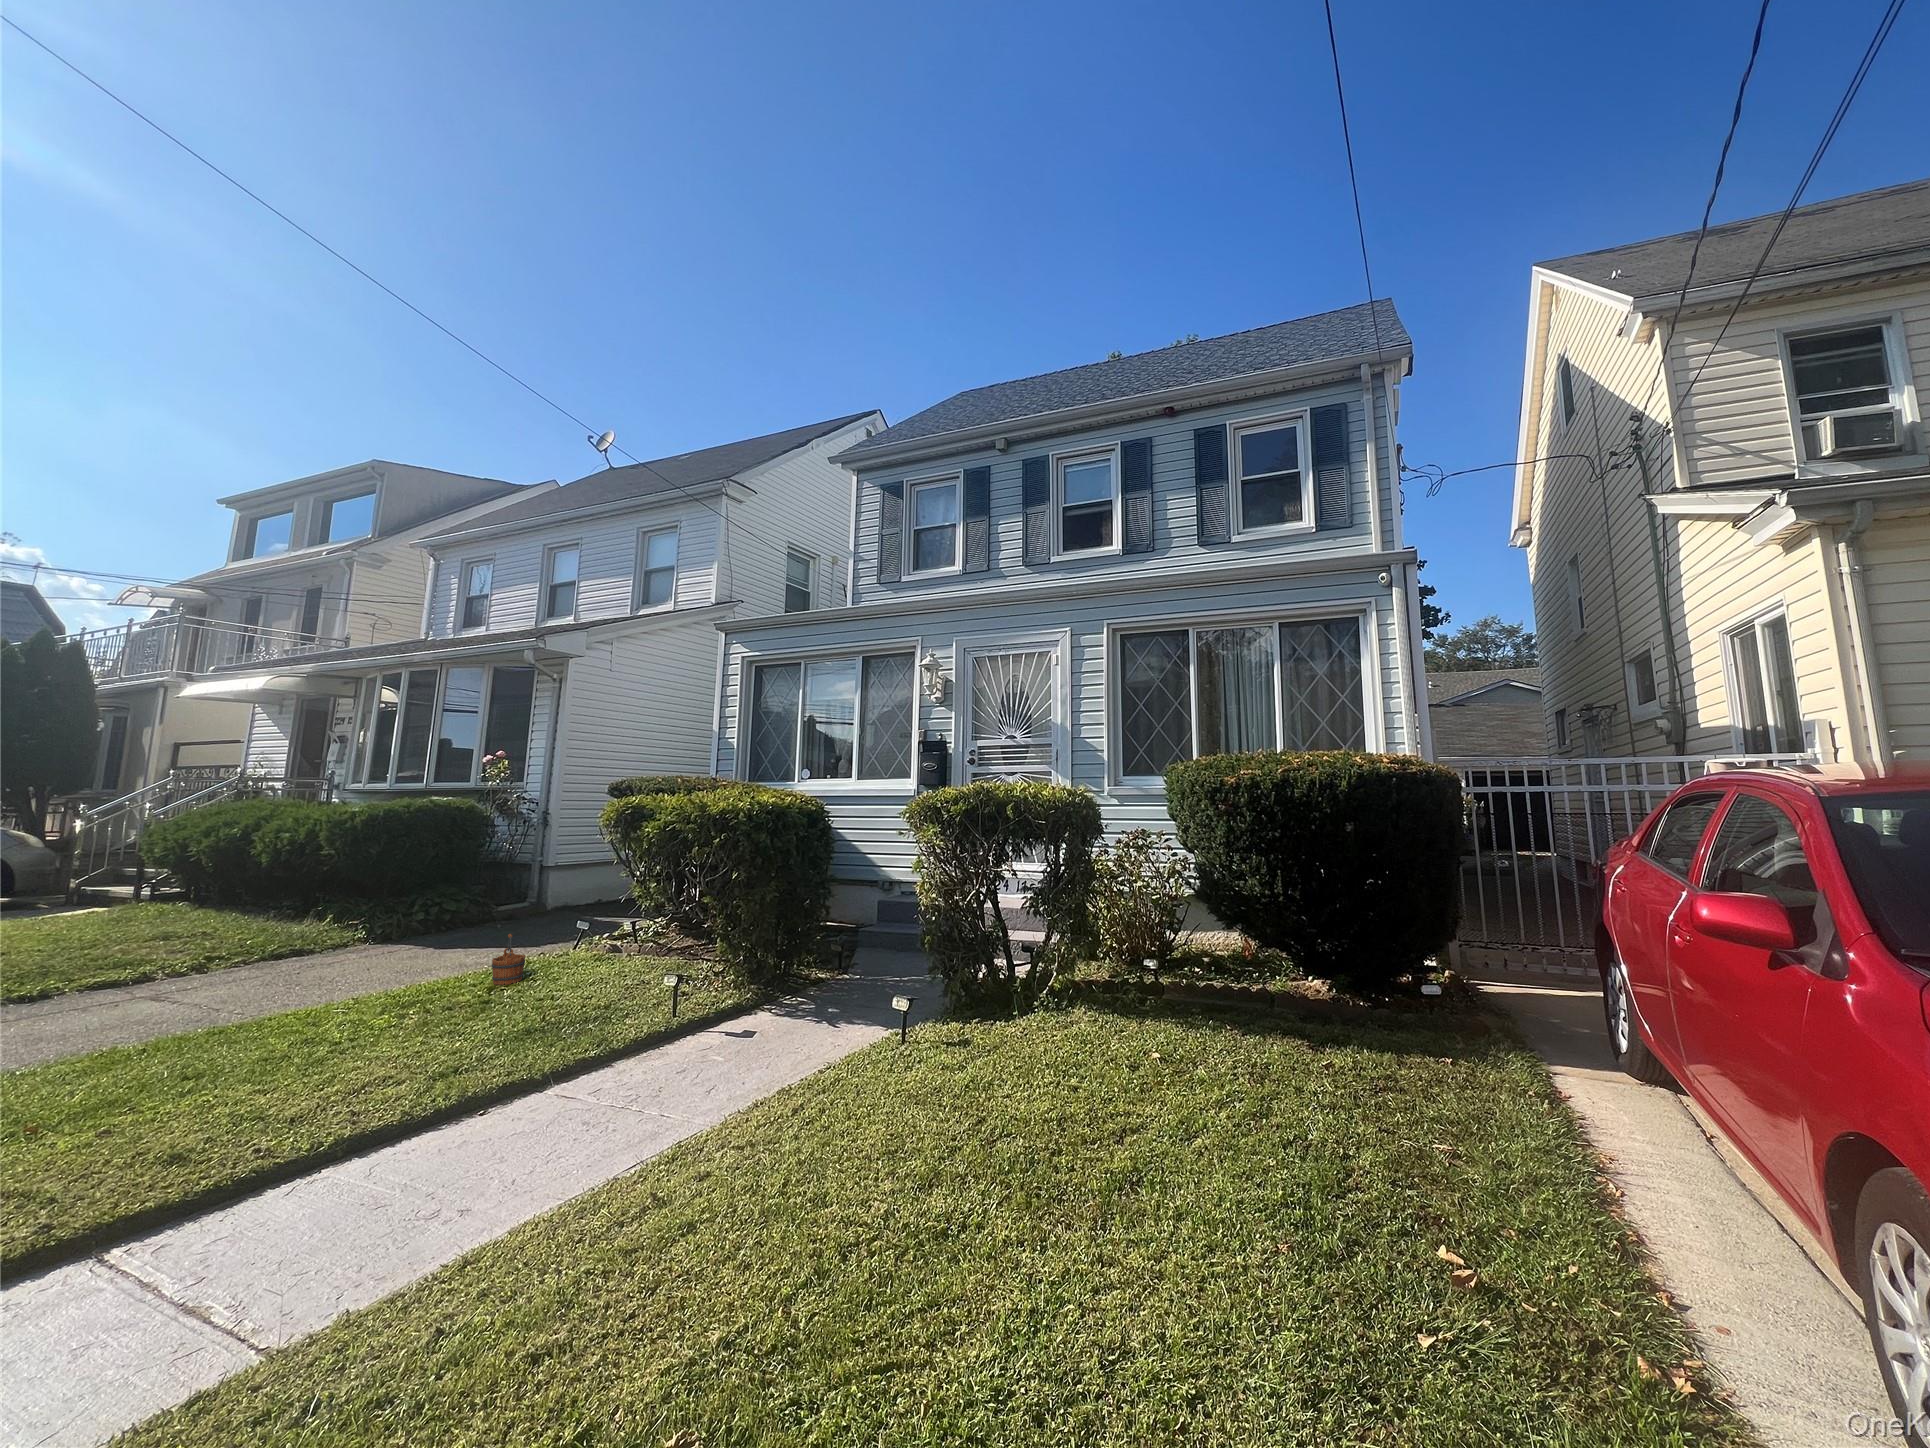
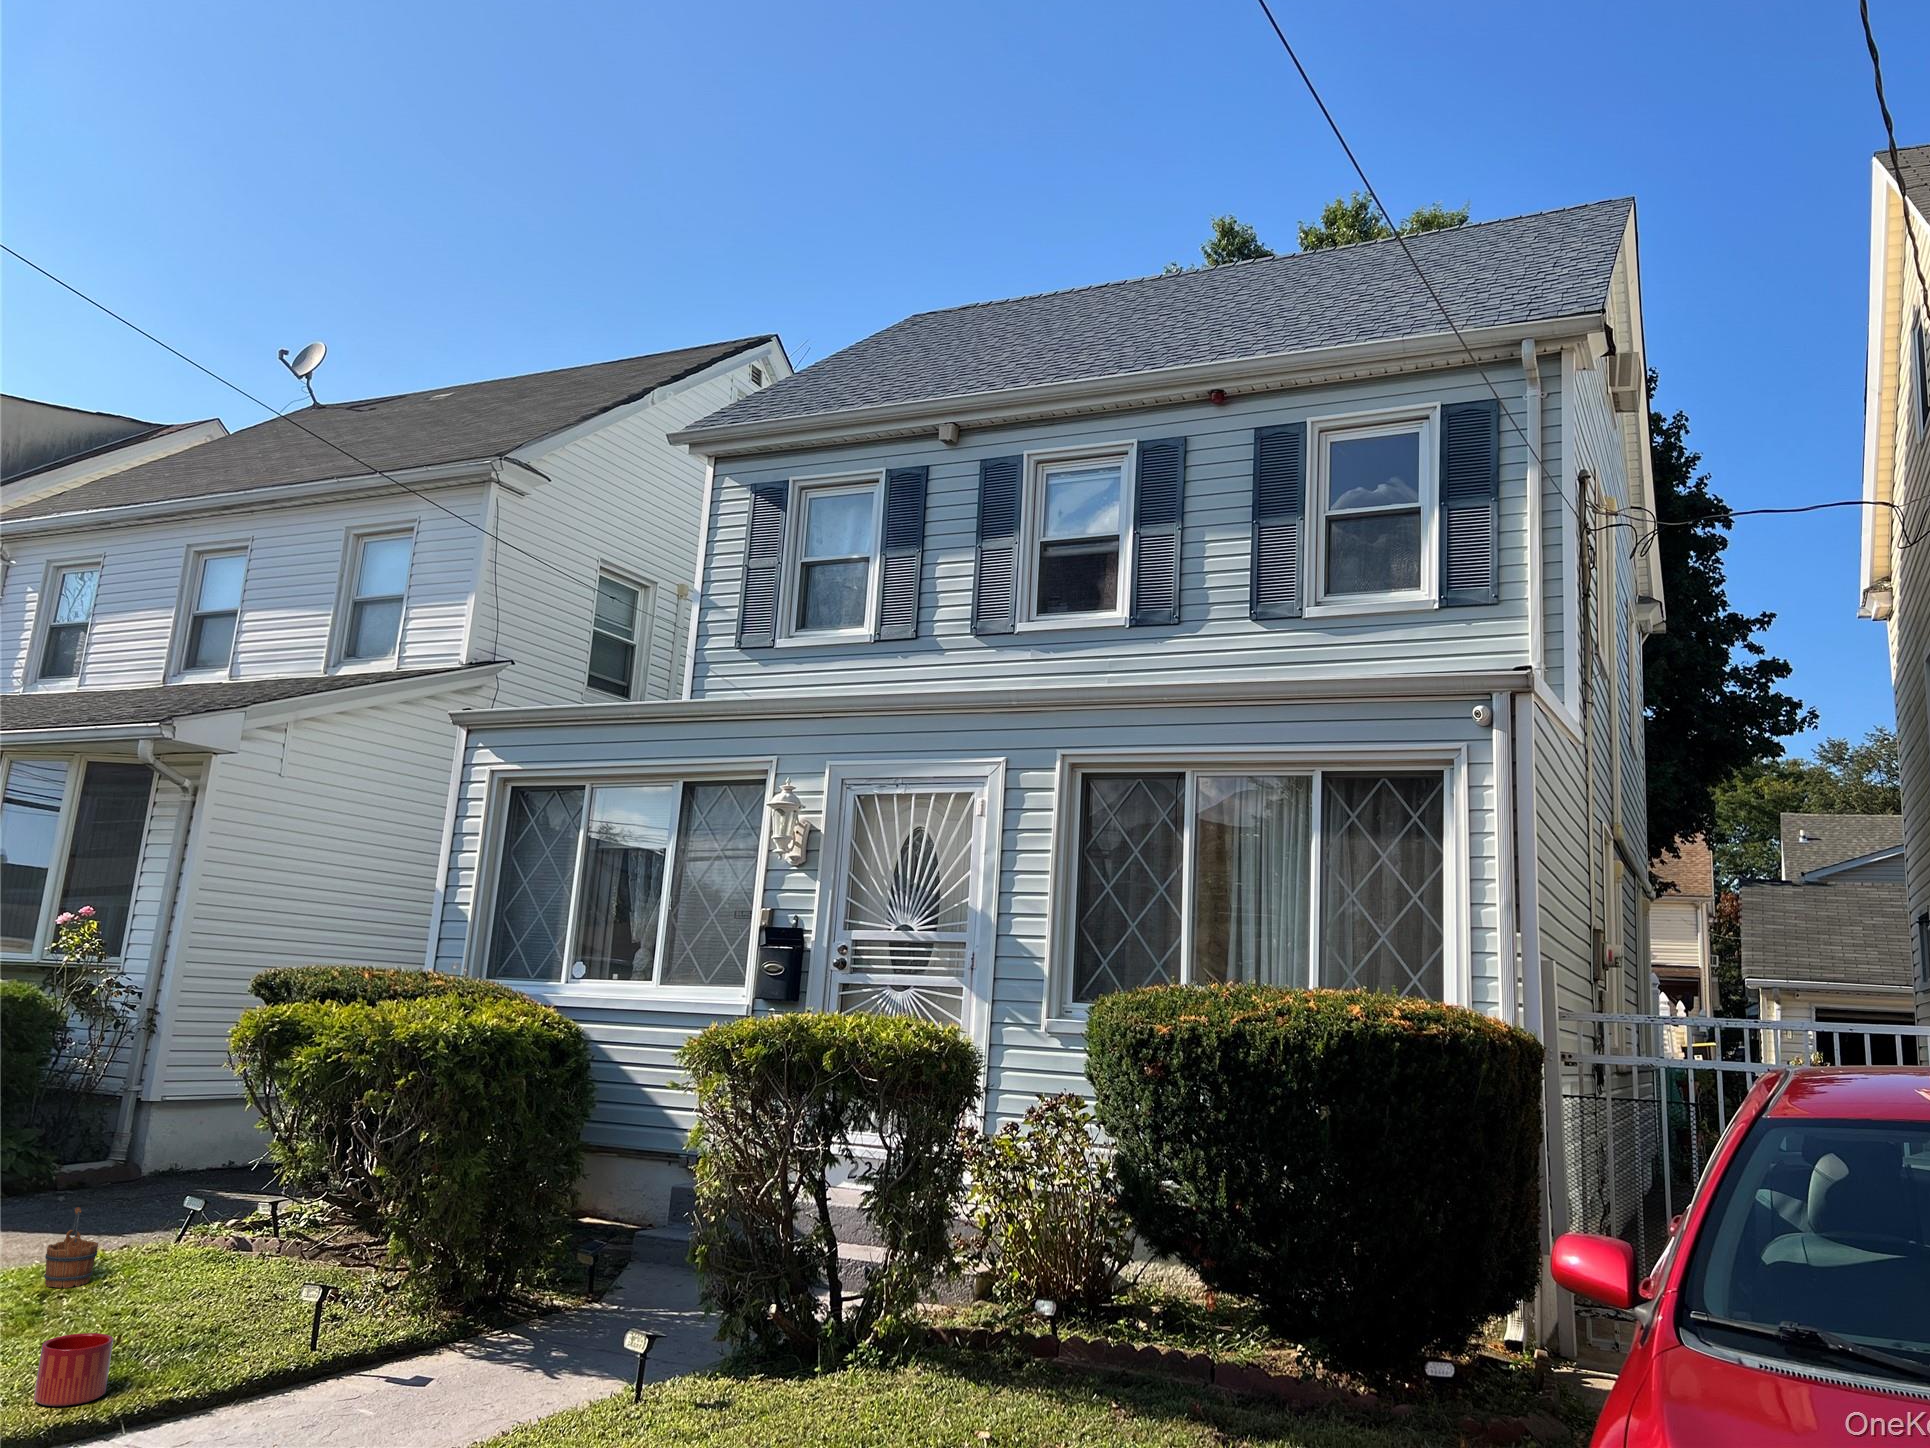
planter: none [492,1015,543,1066] -> present [34,1333,113,1406]

